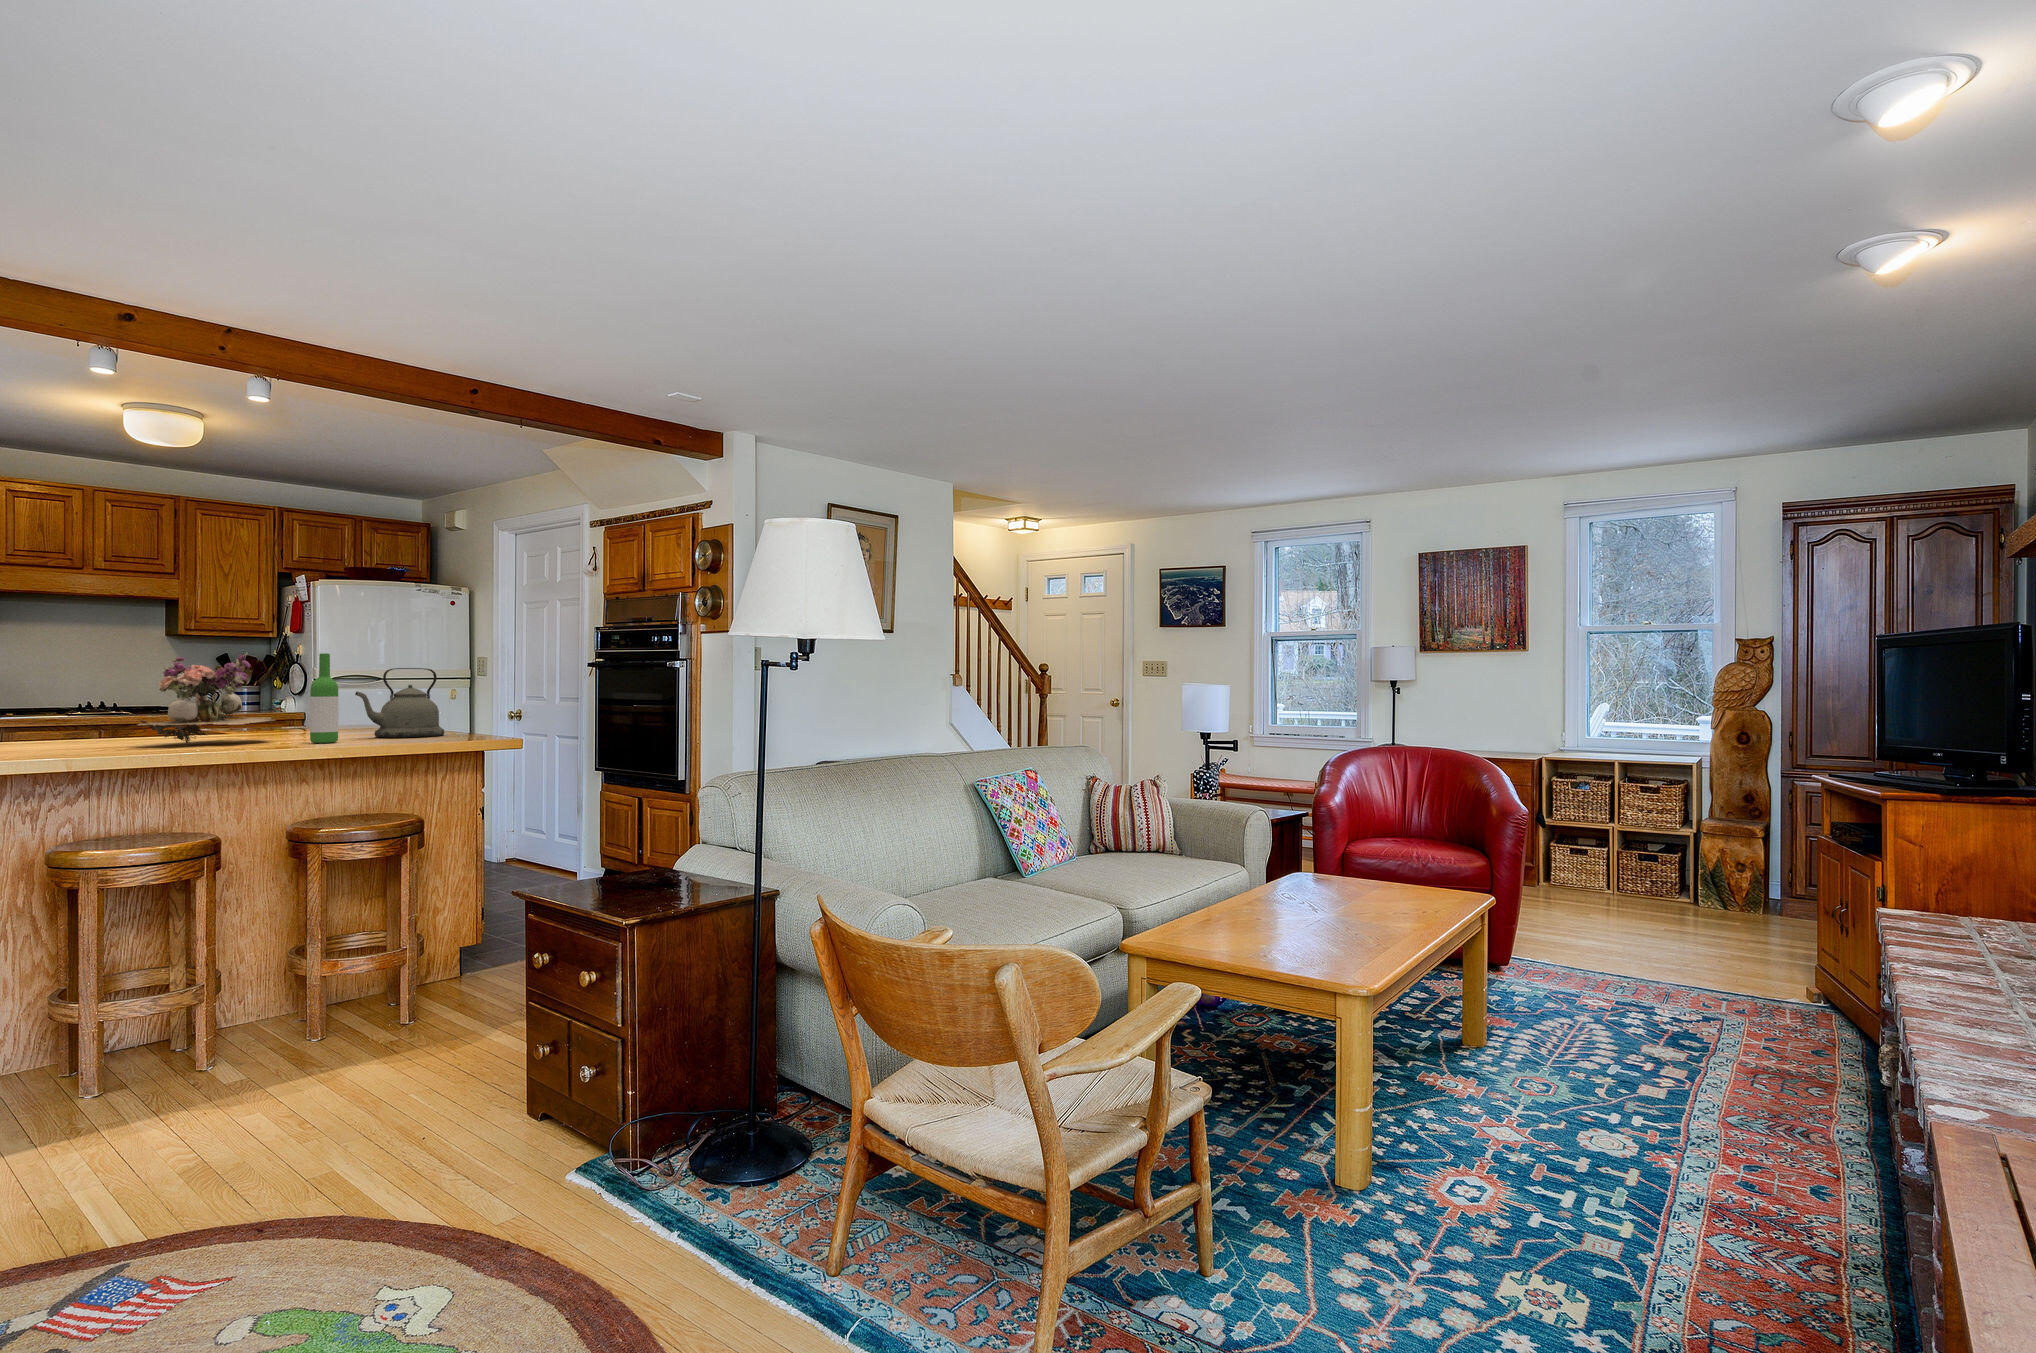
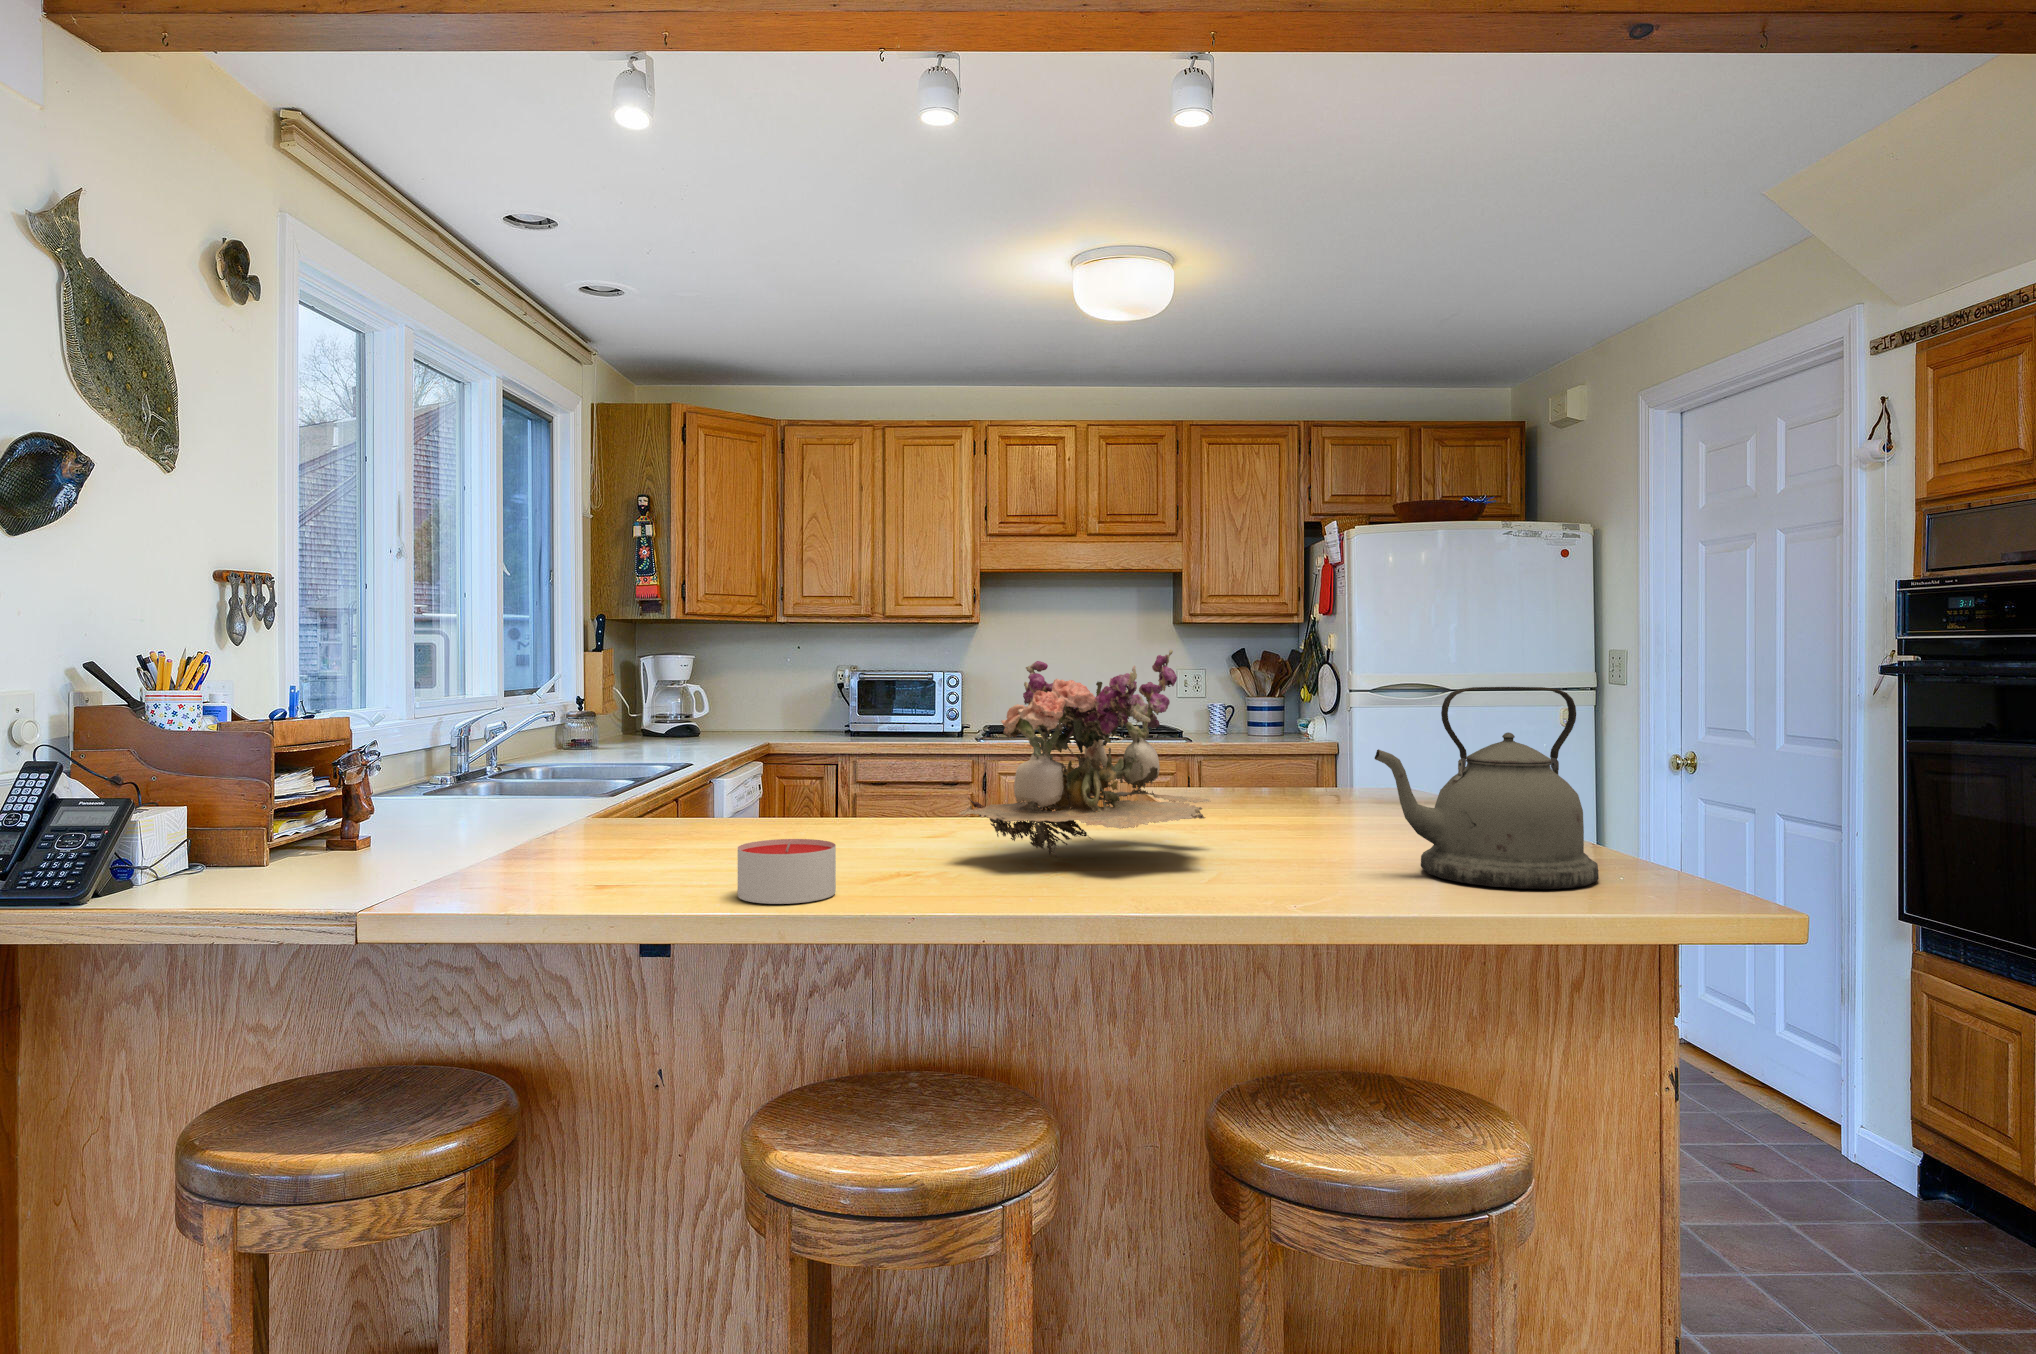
wine bottle: present [310,653,338,743] -> none [1266,650,1329,897]
candle: none [34,734,93,758] -> present [738,839,836,904]

